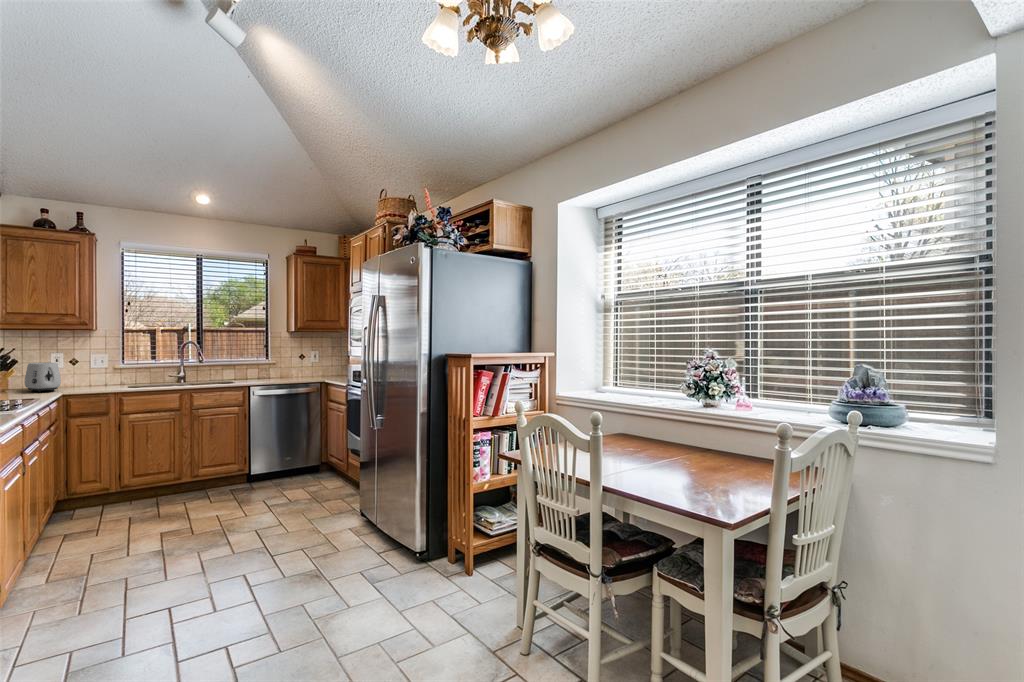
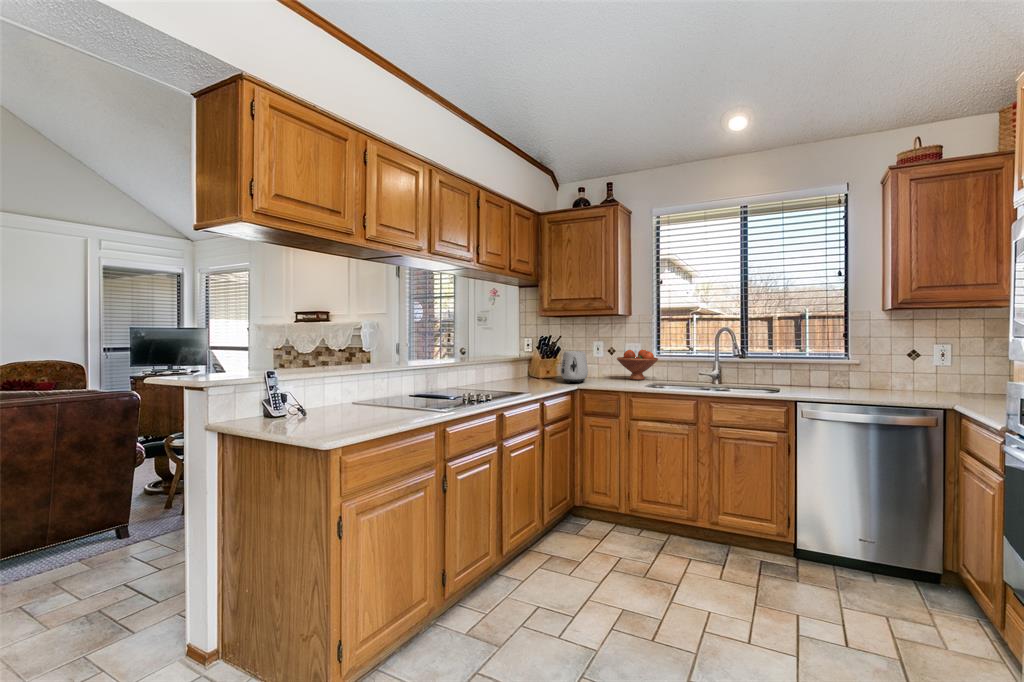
fruit bowl: none [85,359,129,385] -> present [617,349,658,380]

